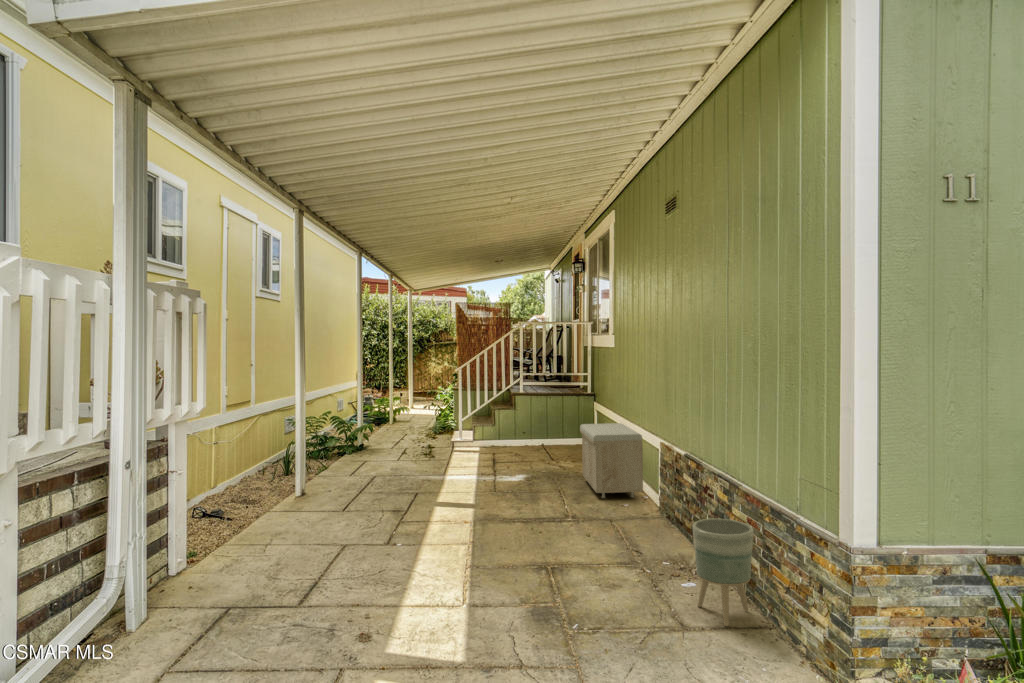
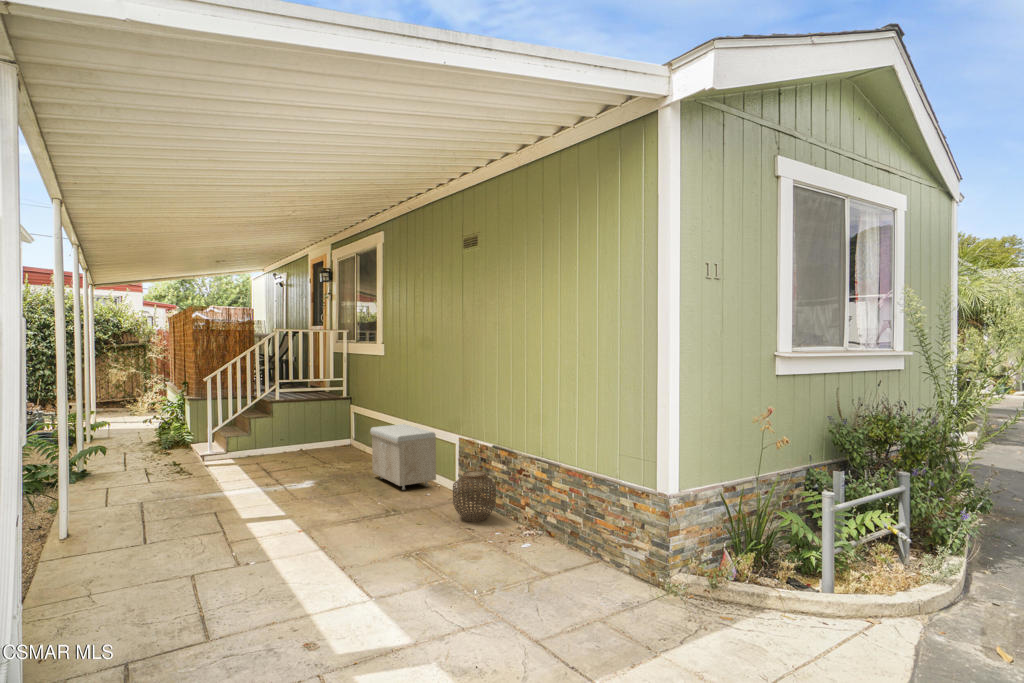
woven basket: none [626,483,682,547] -> present [453,471,496,522]
planter: present [693,519,753,626] -> none [543,490,585,566]

